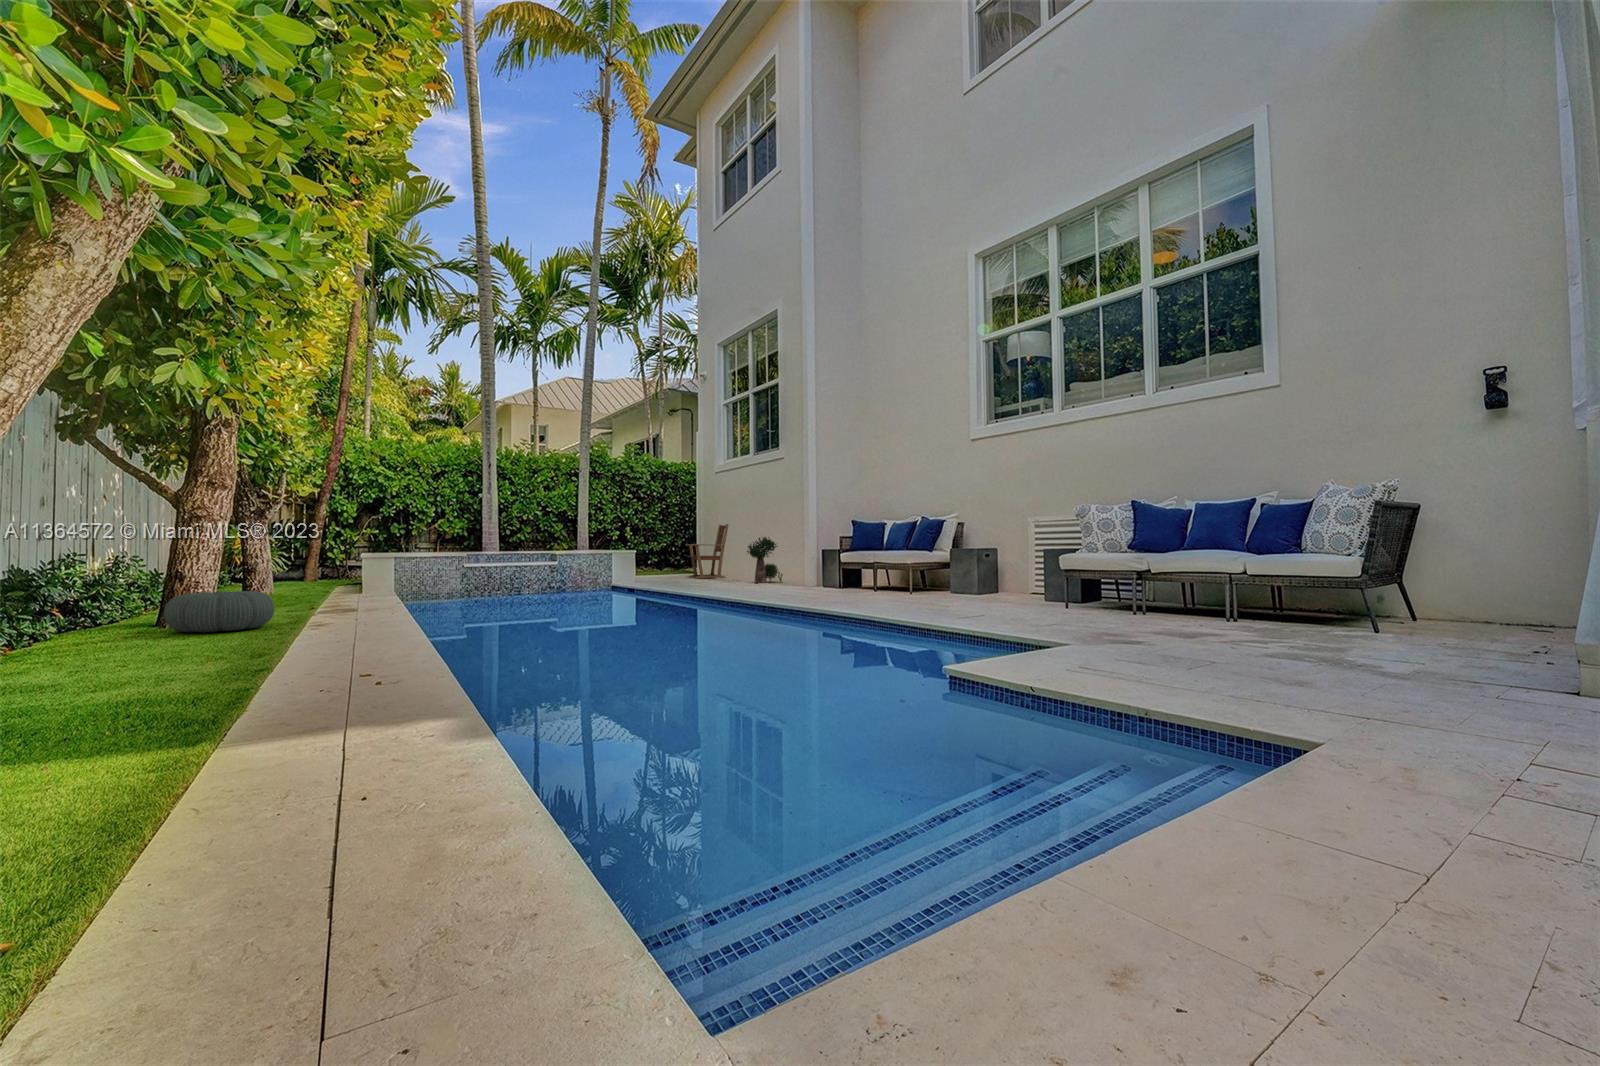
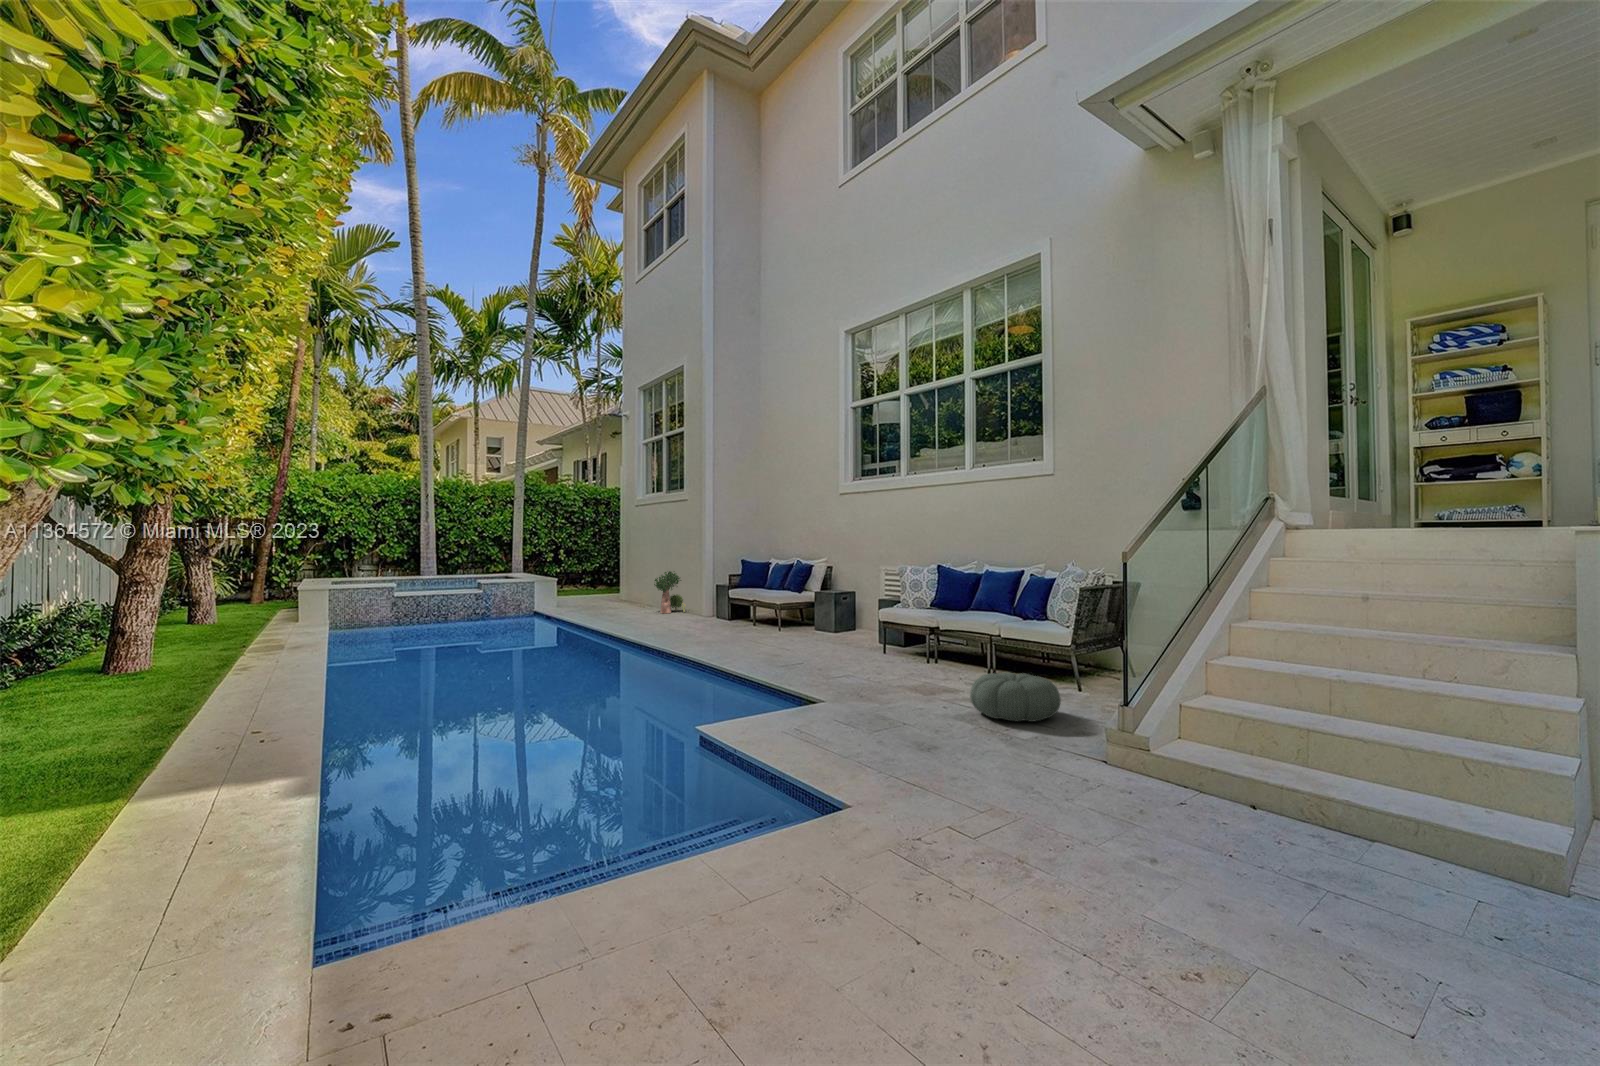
armchair: present [686,524,728,579] -> none [606,554,645,605]
pouf: present [164,591,274,633] -> present [970,672,1061,722]

